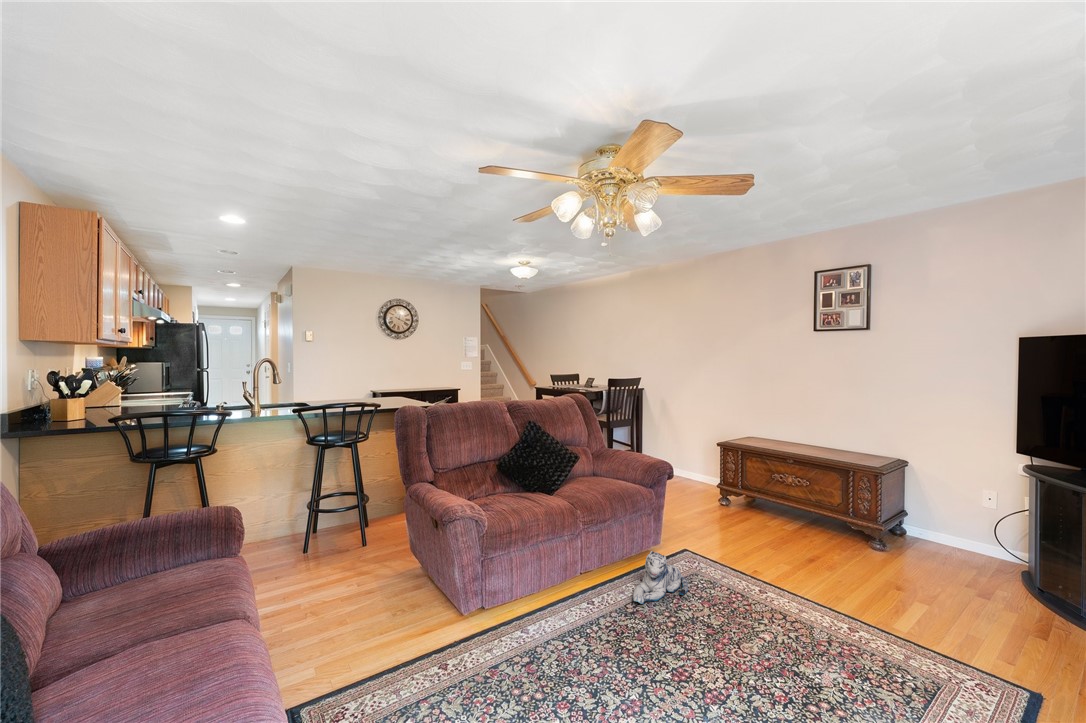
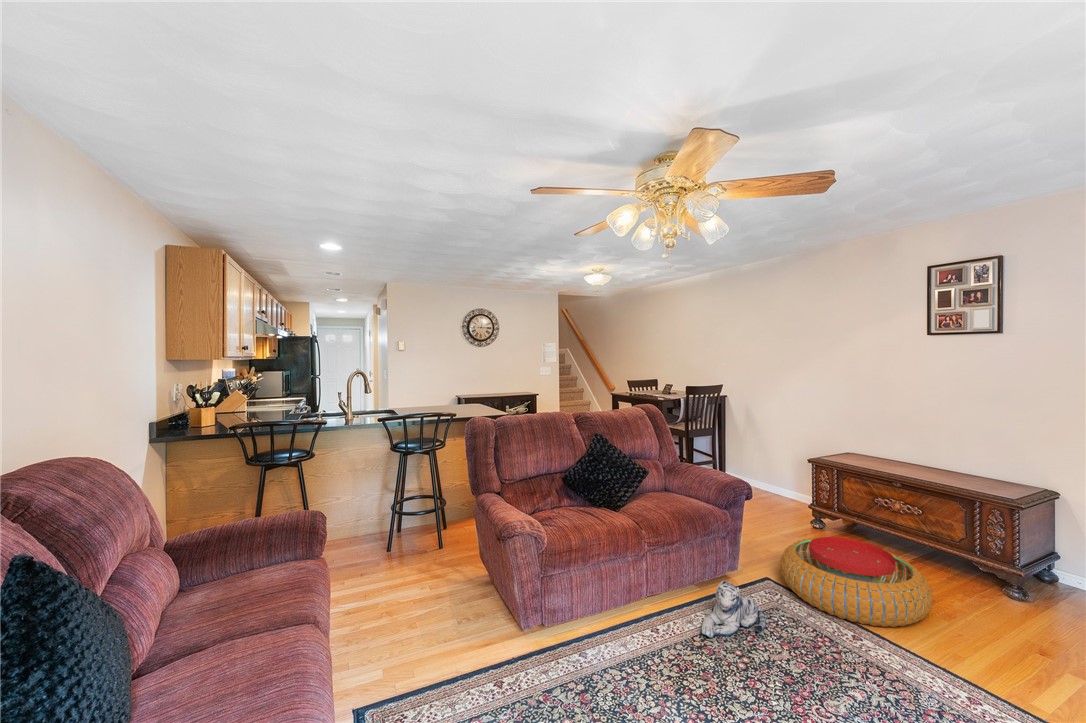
pouf: none [698,509,820,581] -> present [780,537,933,627]

